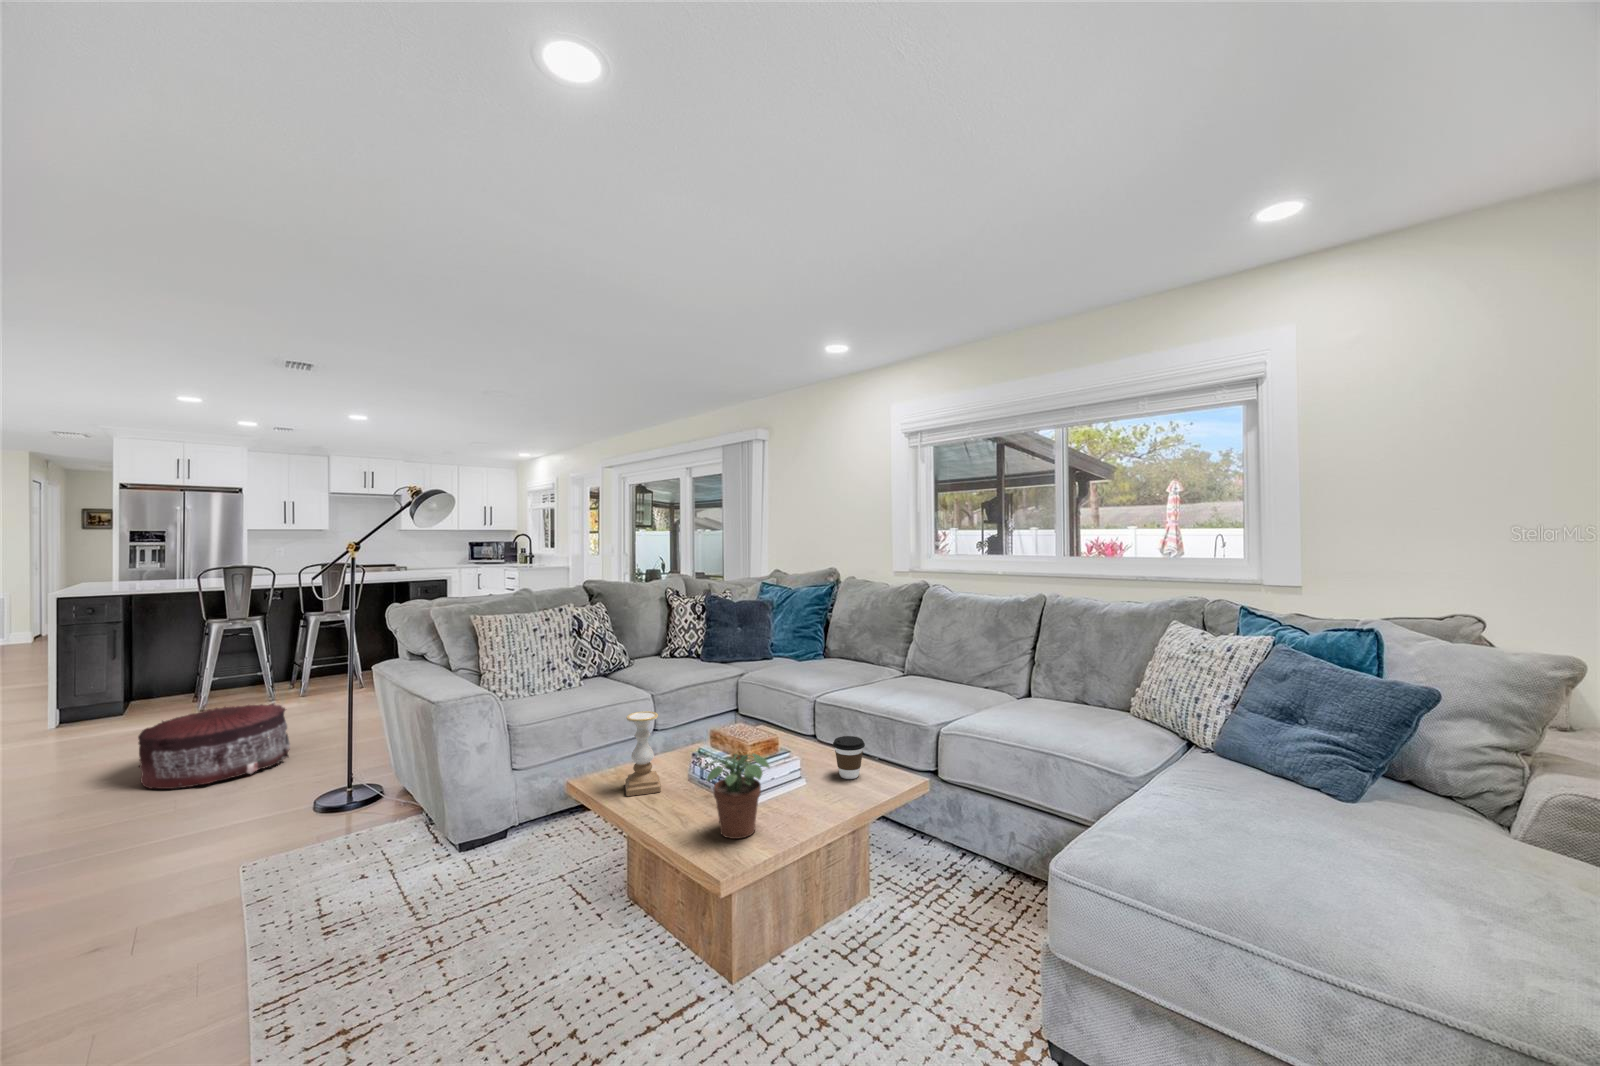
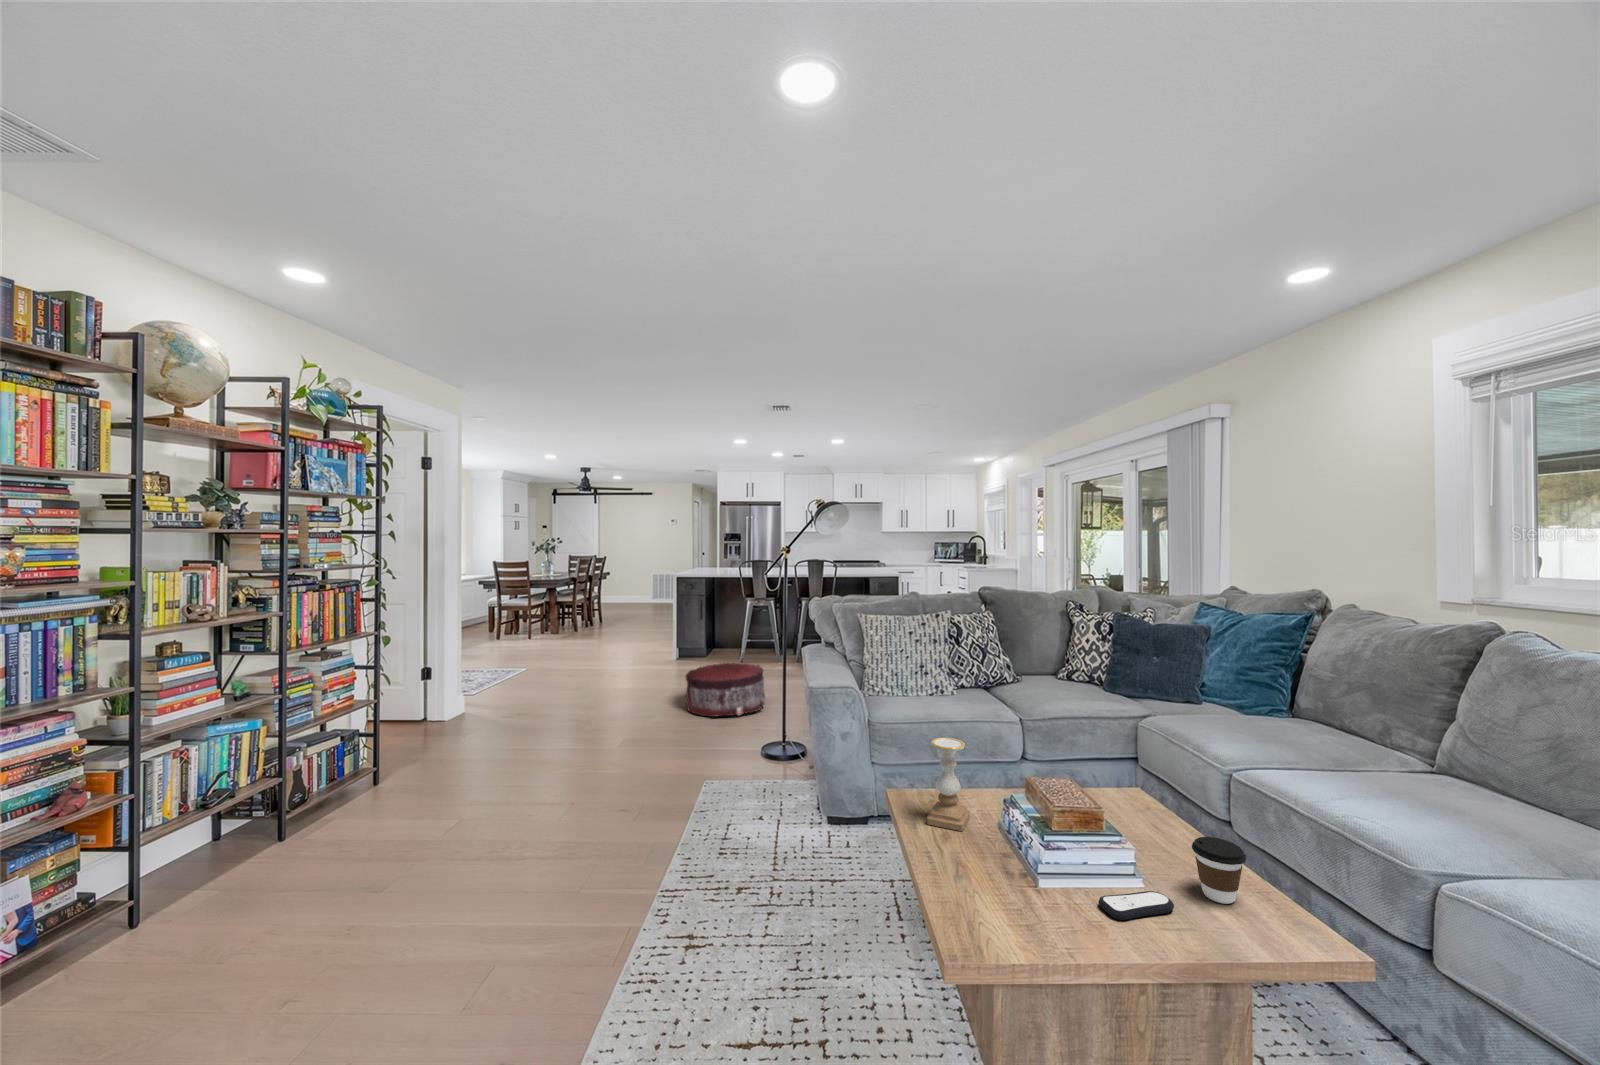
potted plant: present [701,753,770,839] -> none [962,815,1053,922]
remote control: none [790,784,833,809] -> present [1098,891,1174,920]

